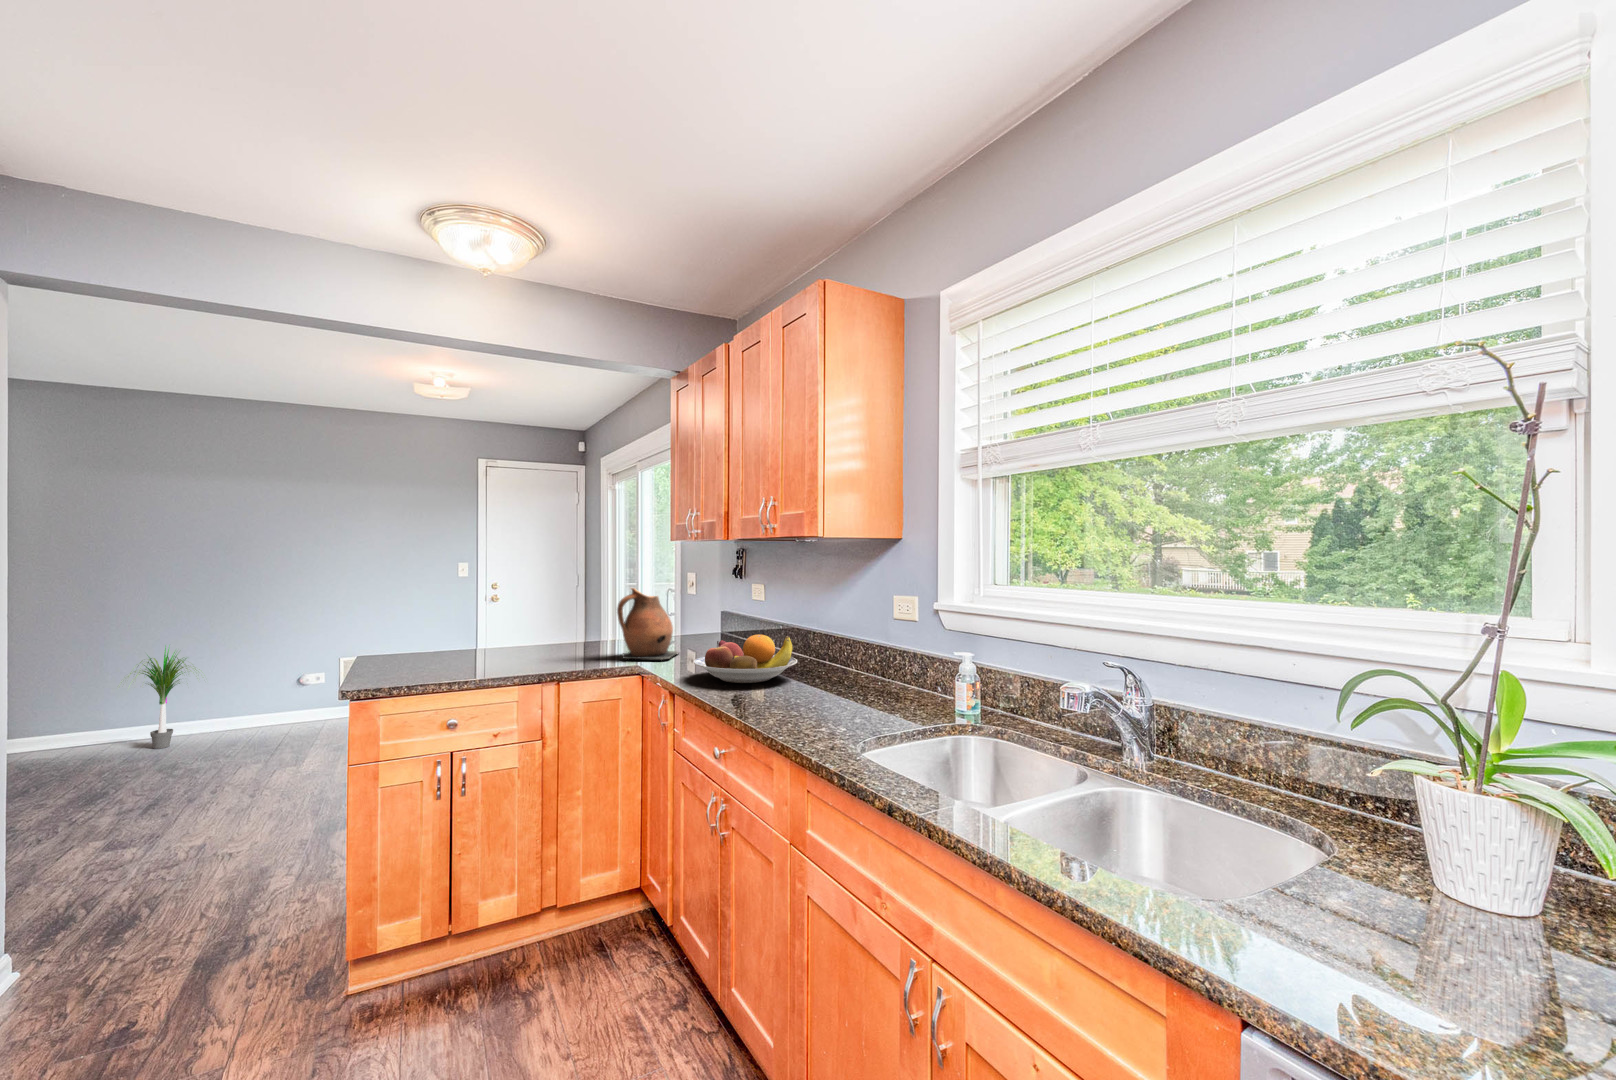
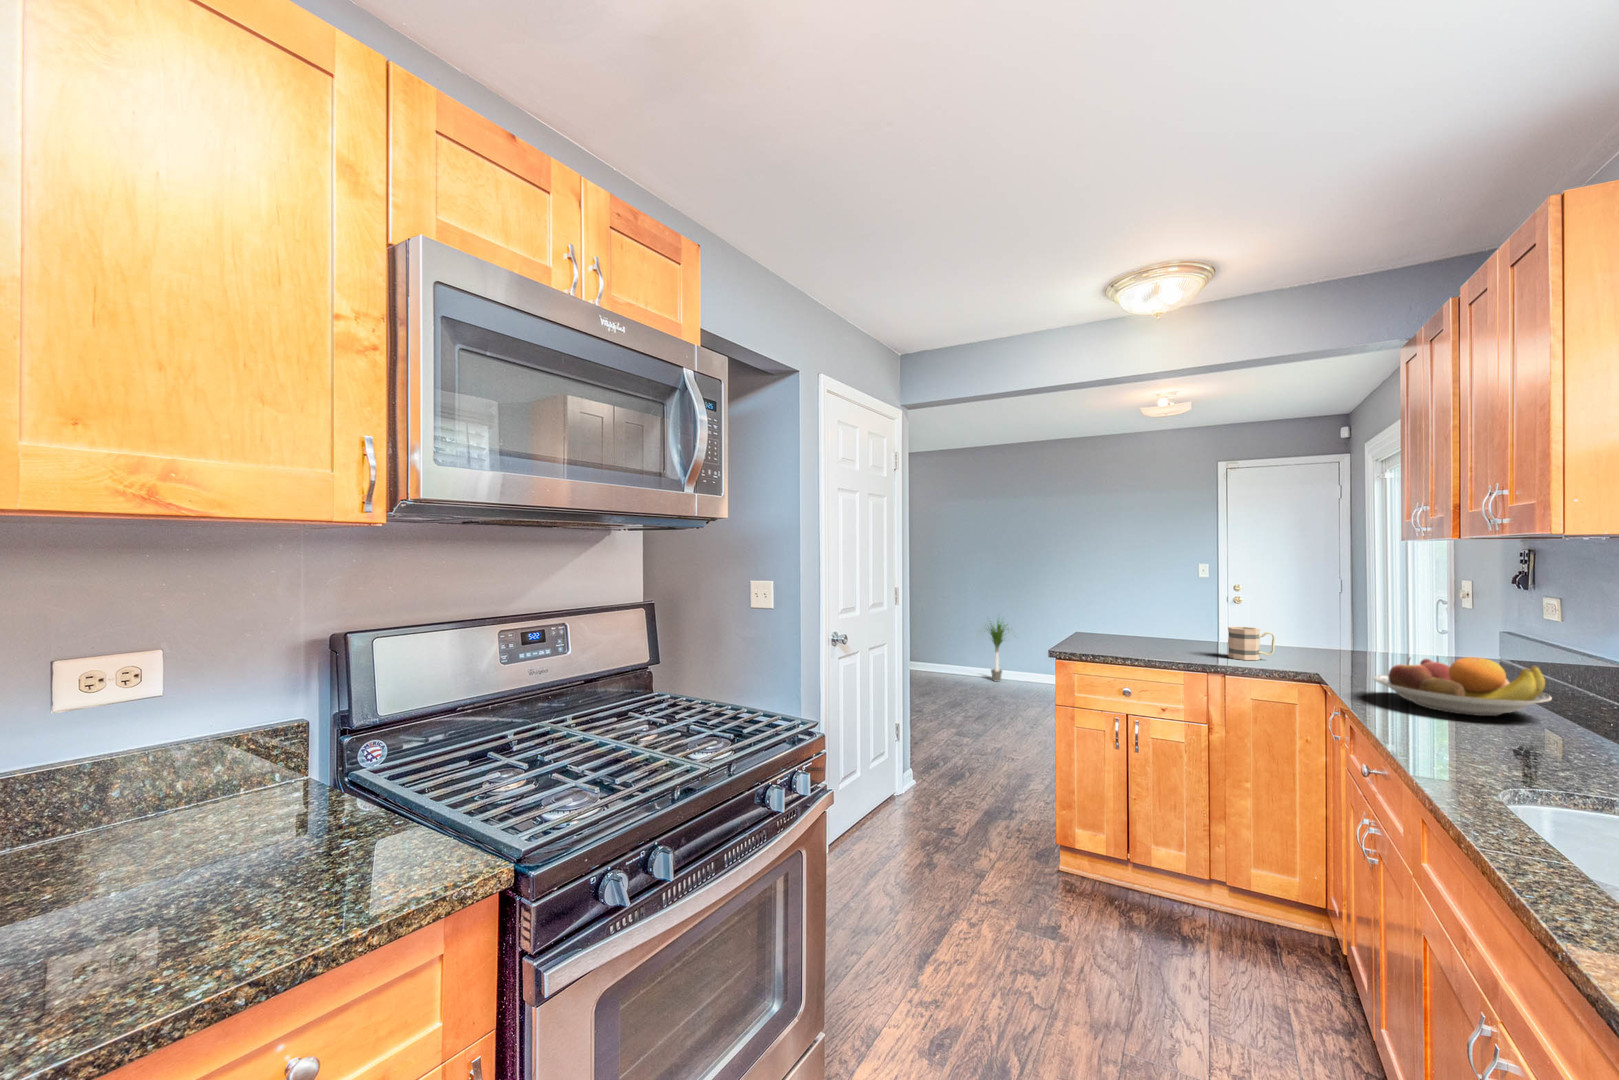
ceramic pitcher: present [617,588,679,660] -> none [1303,592,1396,673]
mug: none [551,629,593,664] -> present [1228,627,1275,660]

